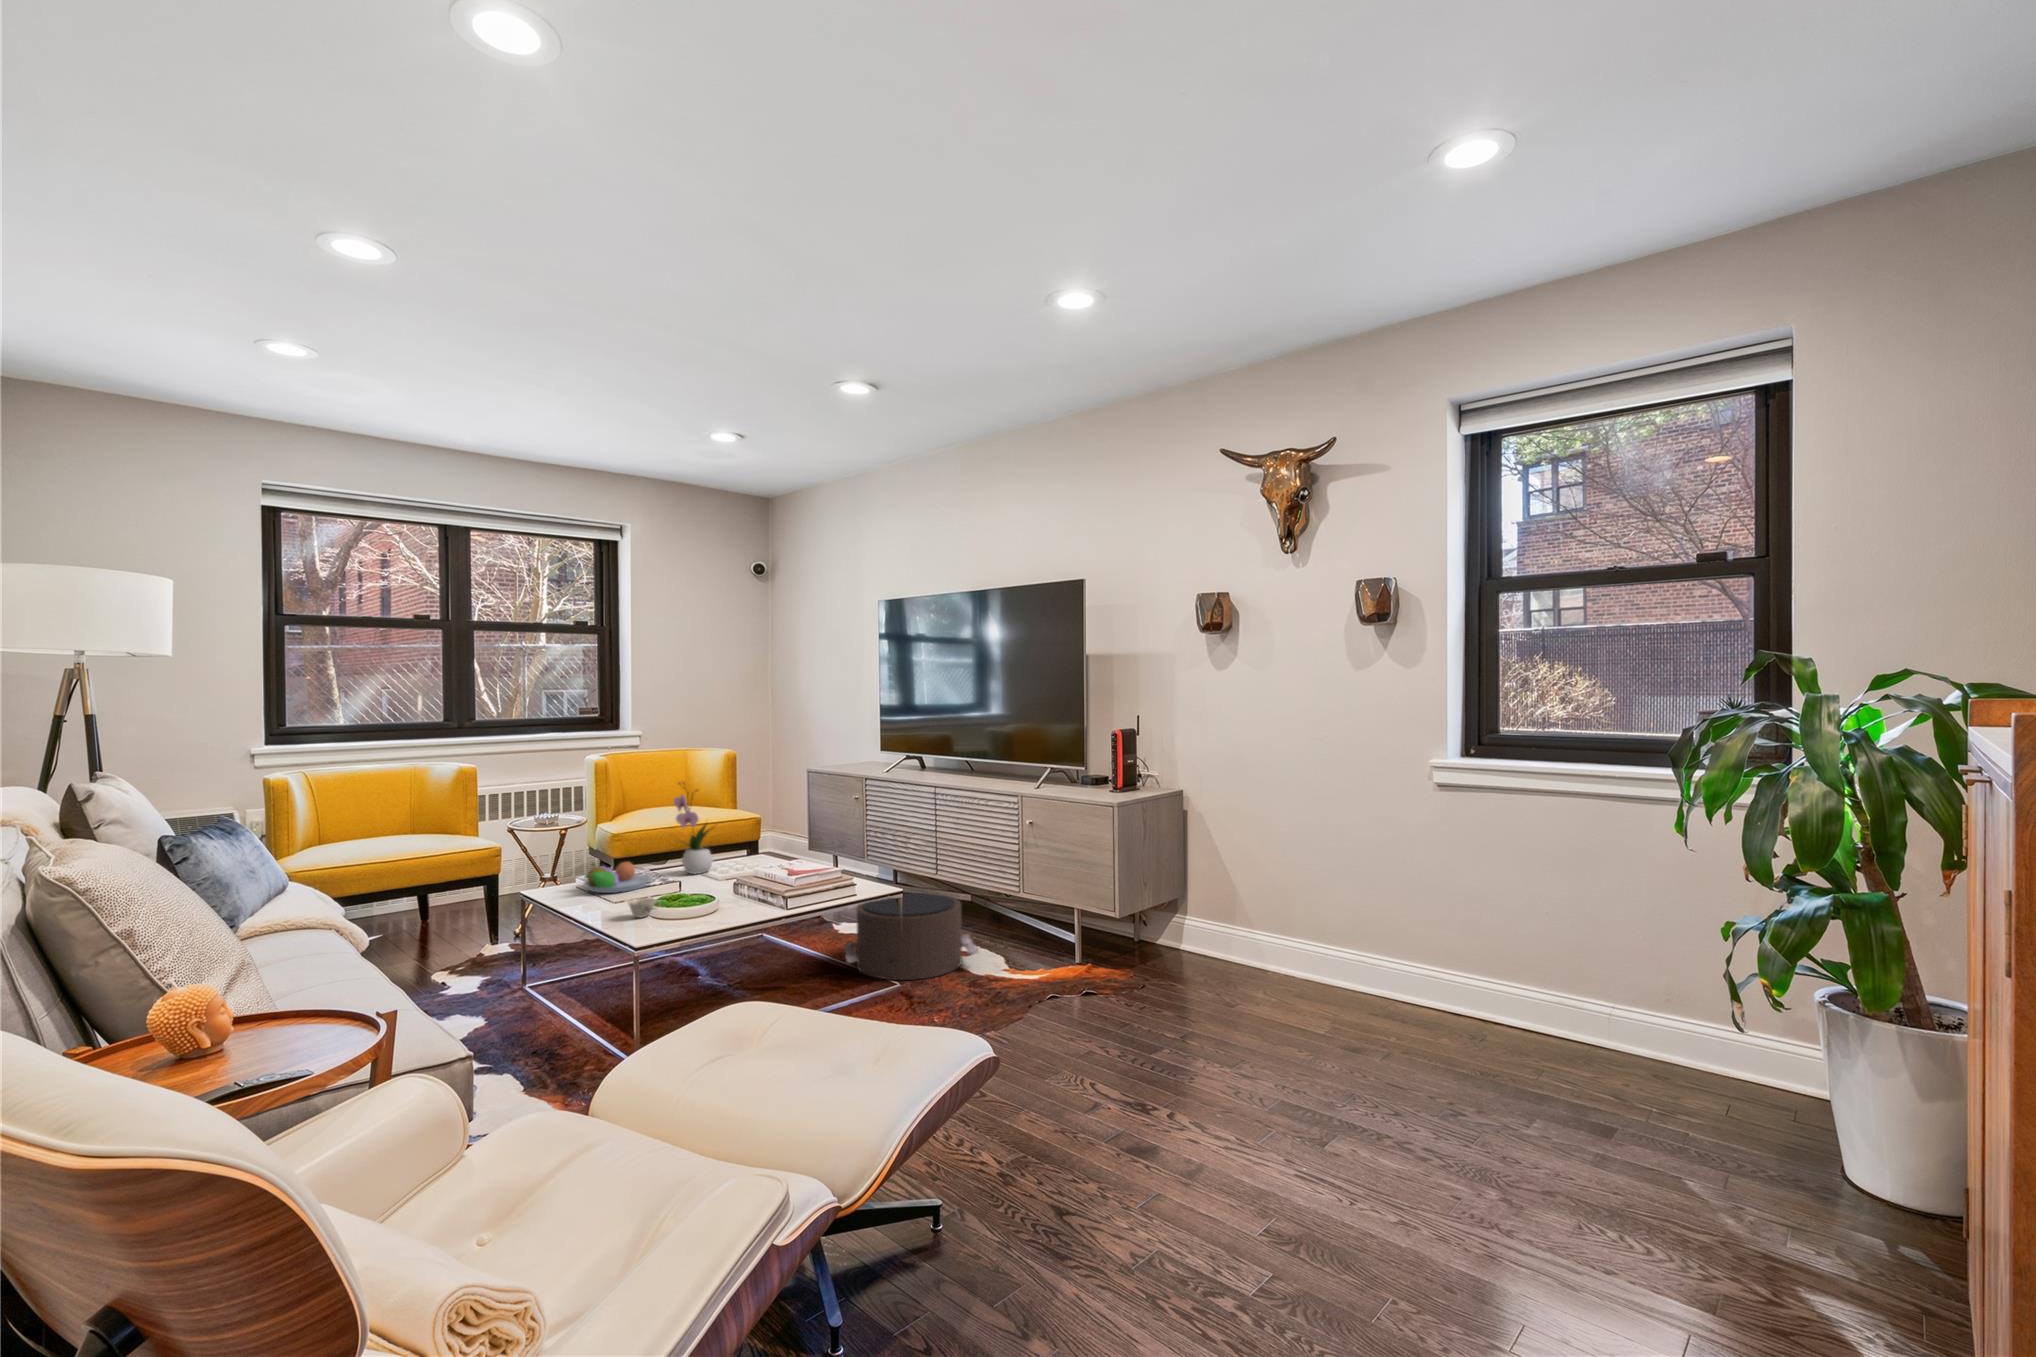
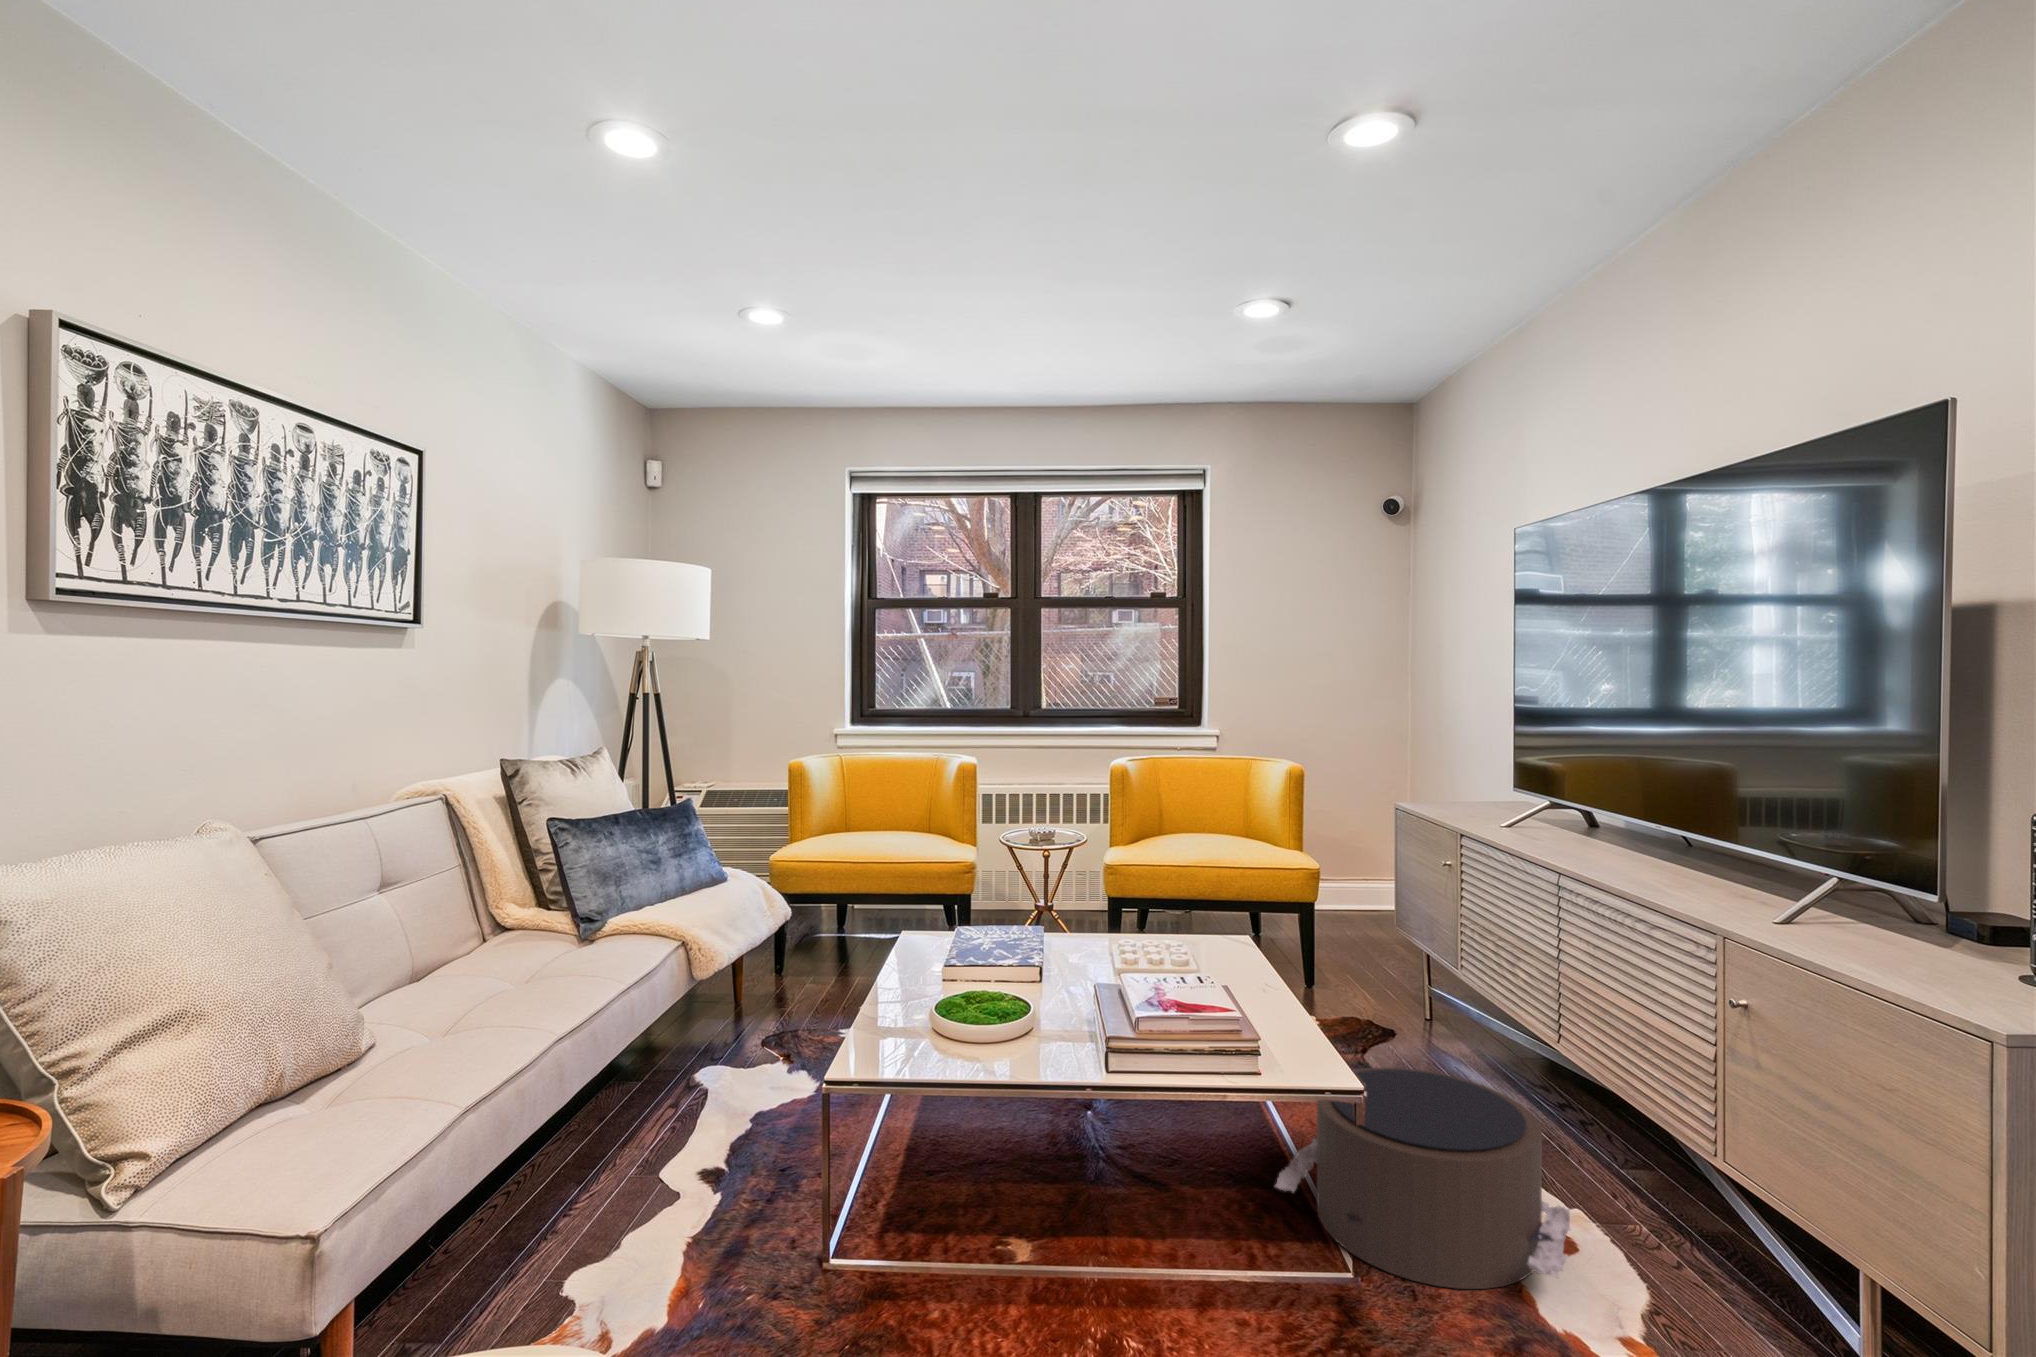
flower arrangement: present [674,782,713,874] -> none [1063,813,1121,957]
fruit bowl: present [584,862,651,893] -> none [925,914,1024,965]
teacup: present [628,898,661,918] -> none [885,992,933,1025]

